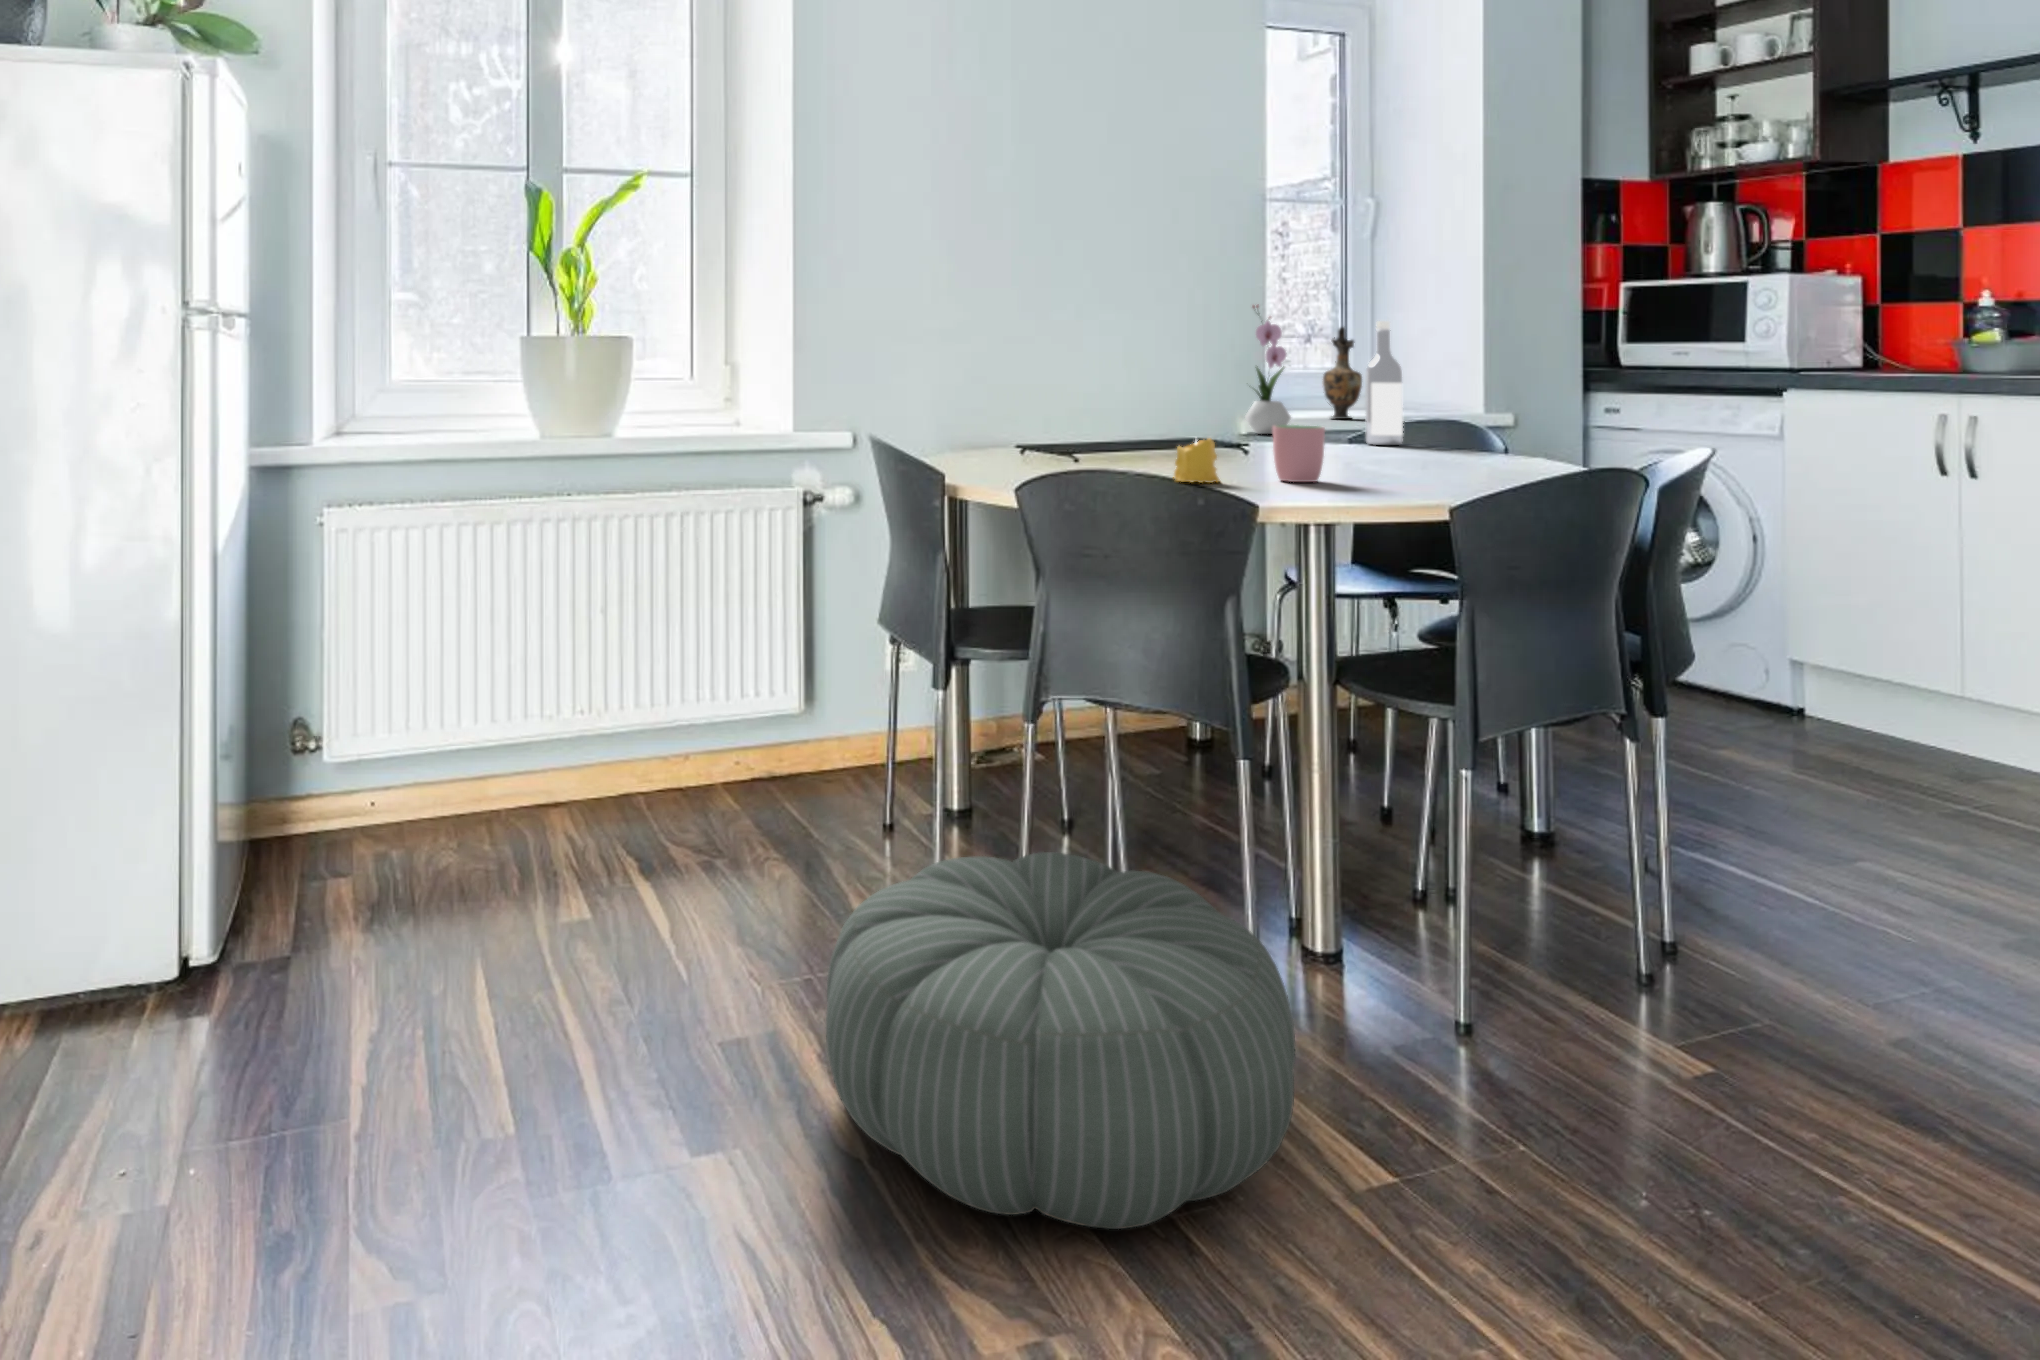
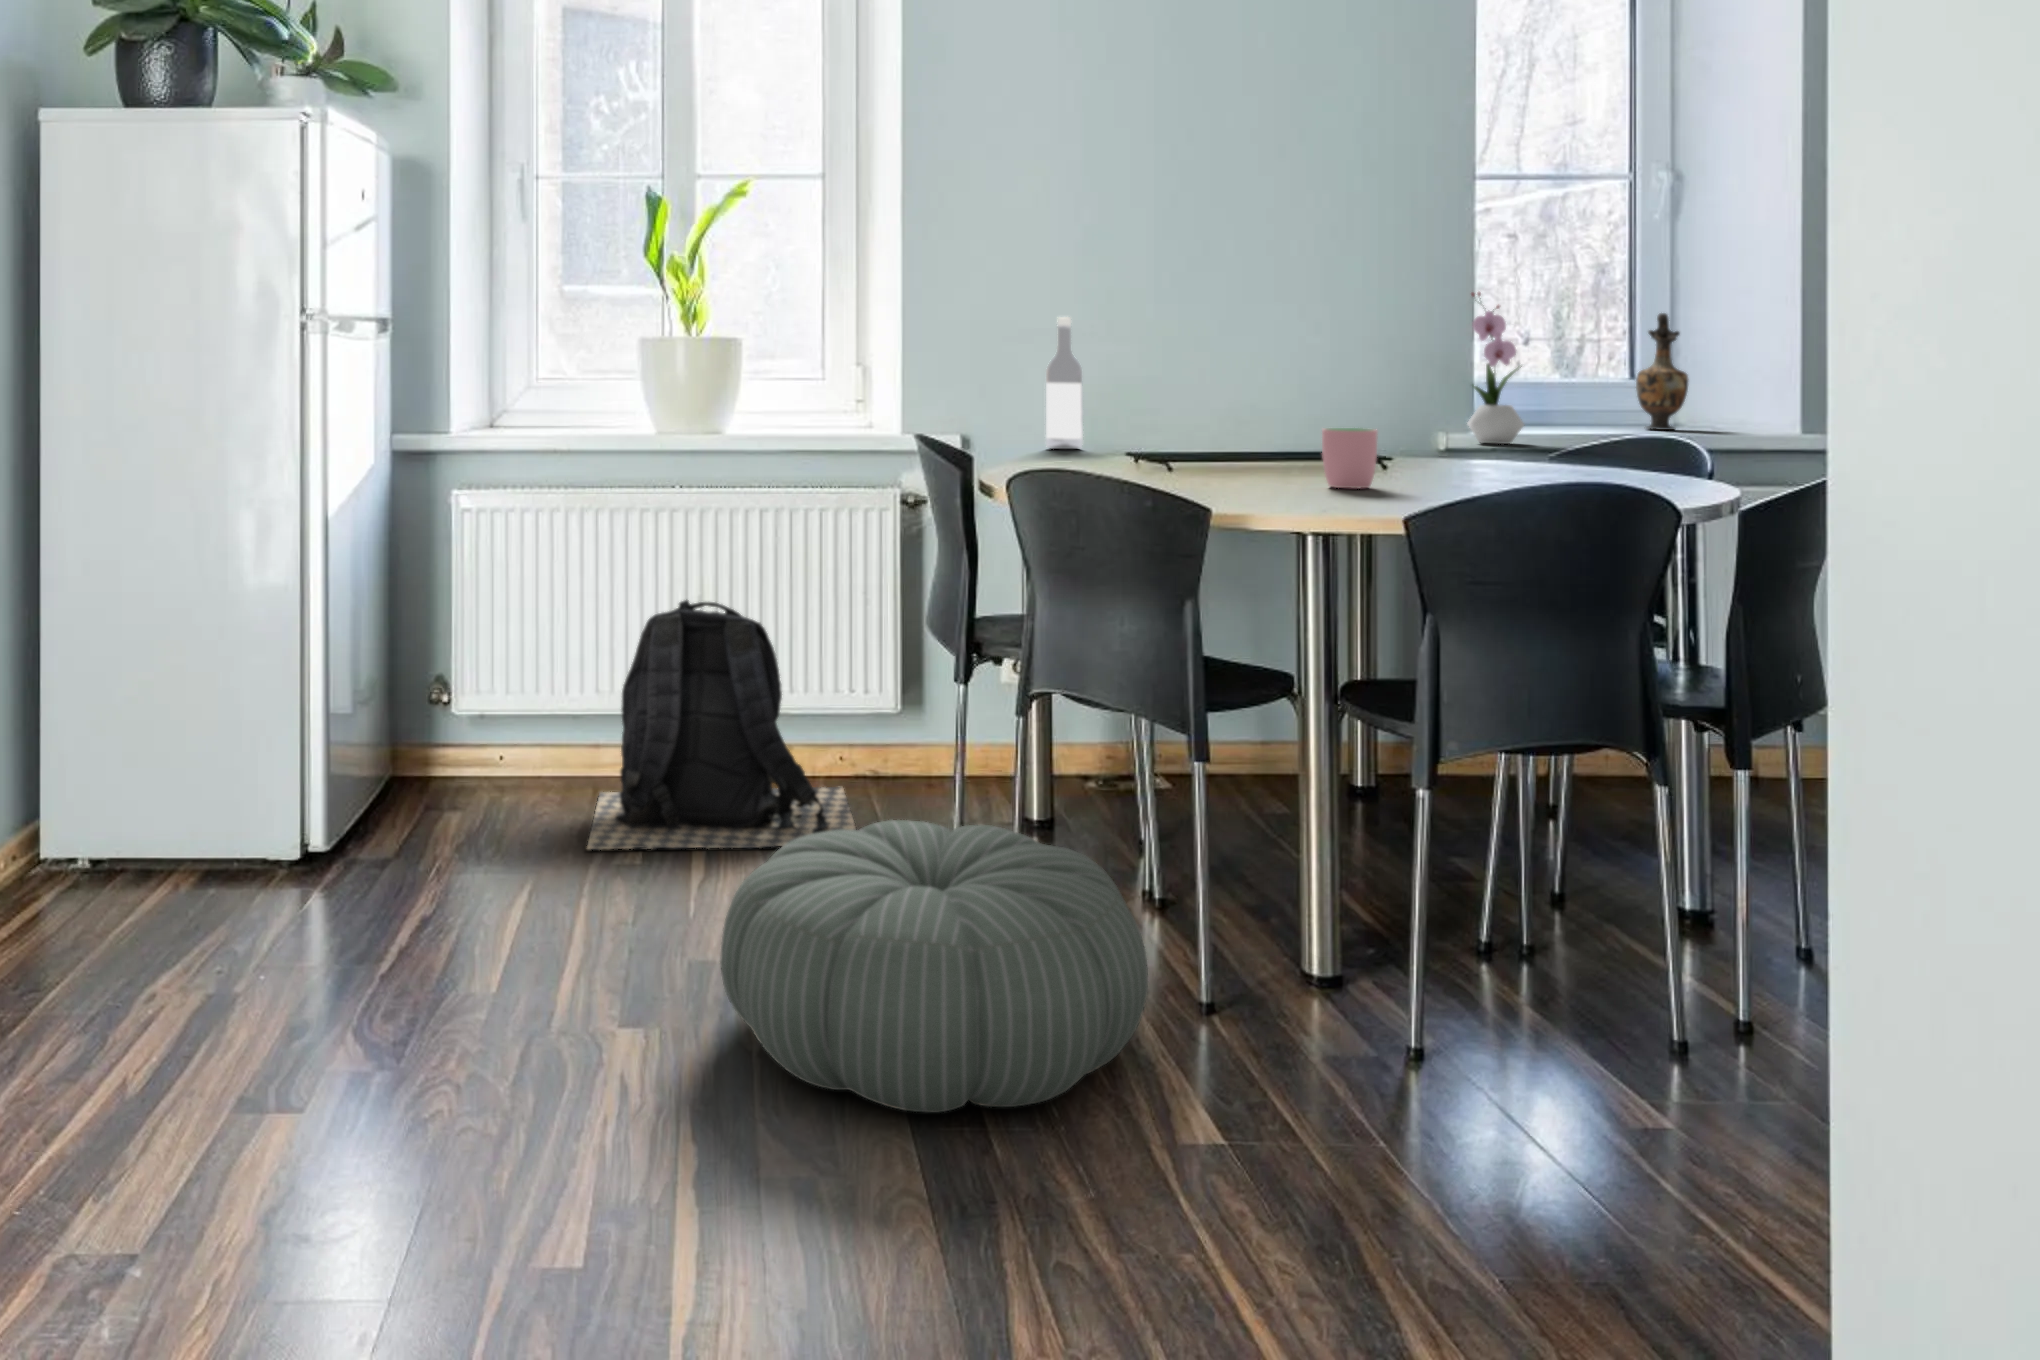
wine bottle: present [1365,321,1403,445] -> present [1046,317,1083,449]
candle: present [1174,438,1220,483] -> none [1210,437,1262,486]
backpack: none [489,616,803,906] -> present [587,600,856,850]

